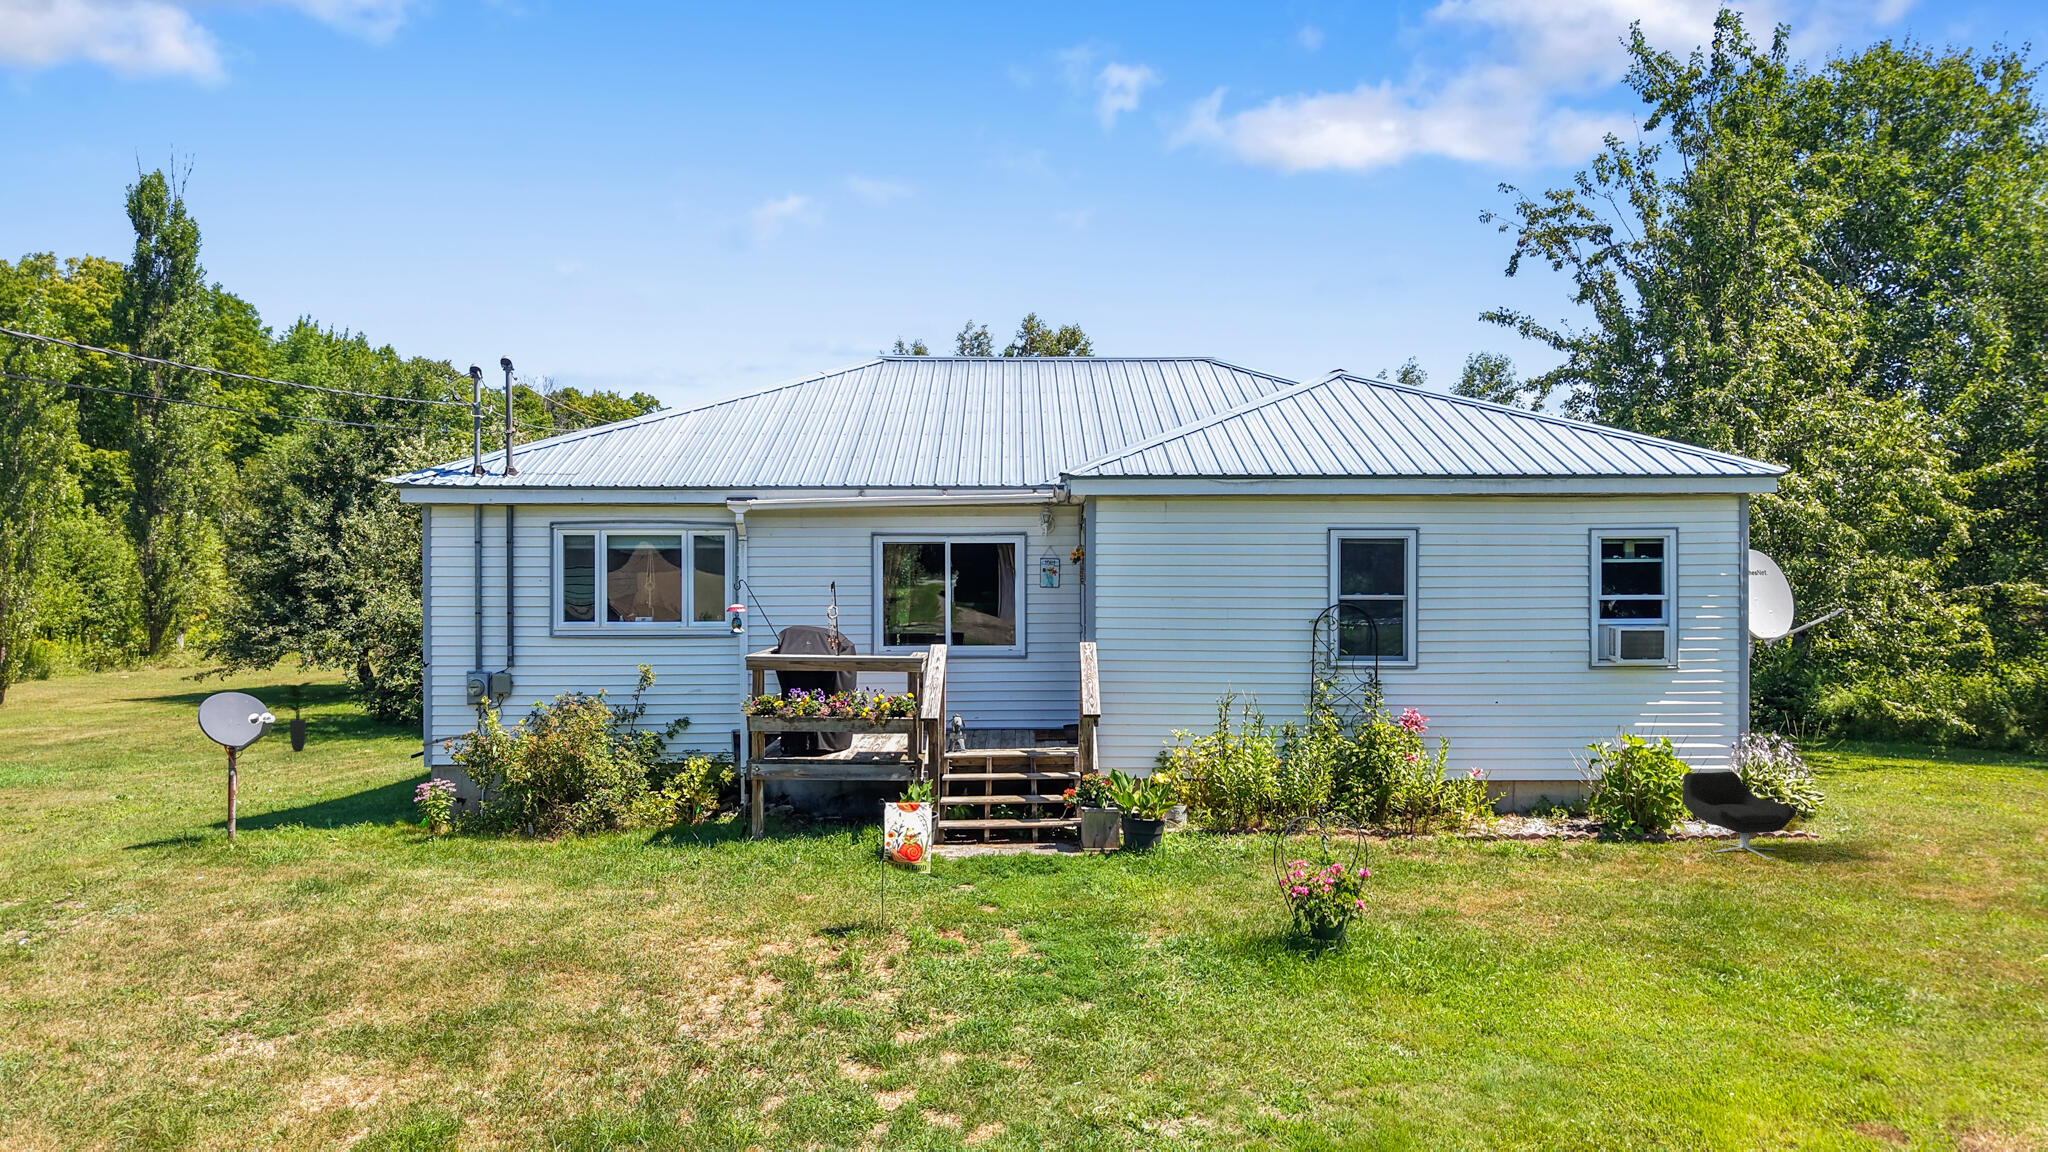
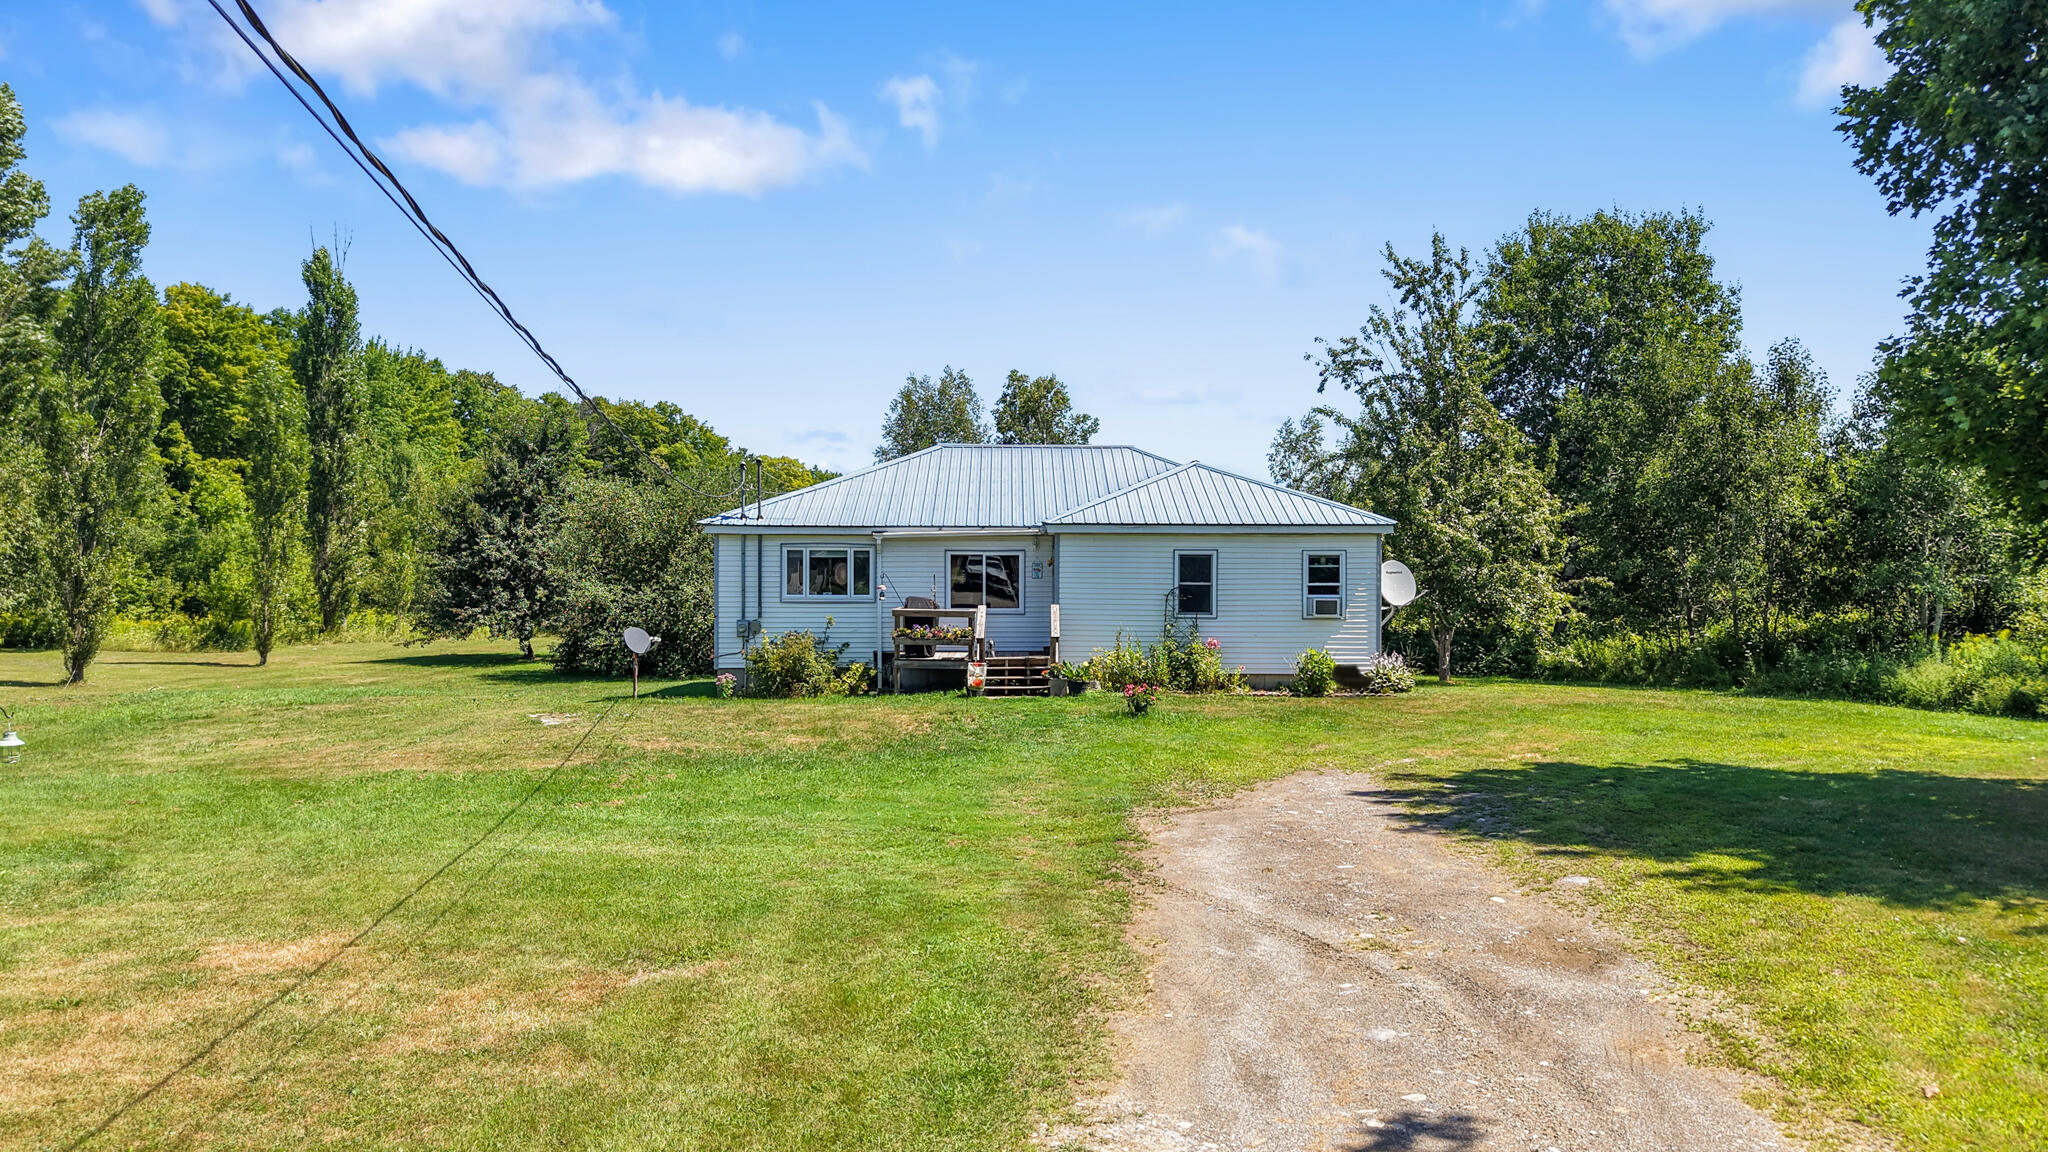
potted plant: present [282,682,316,751] -> none [578,636,598,677]

